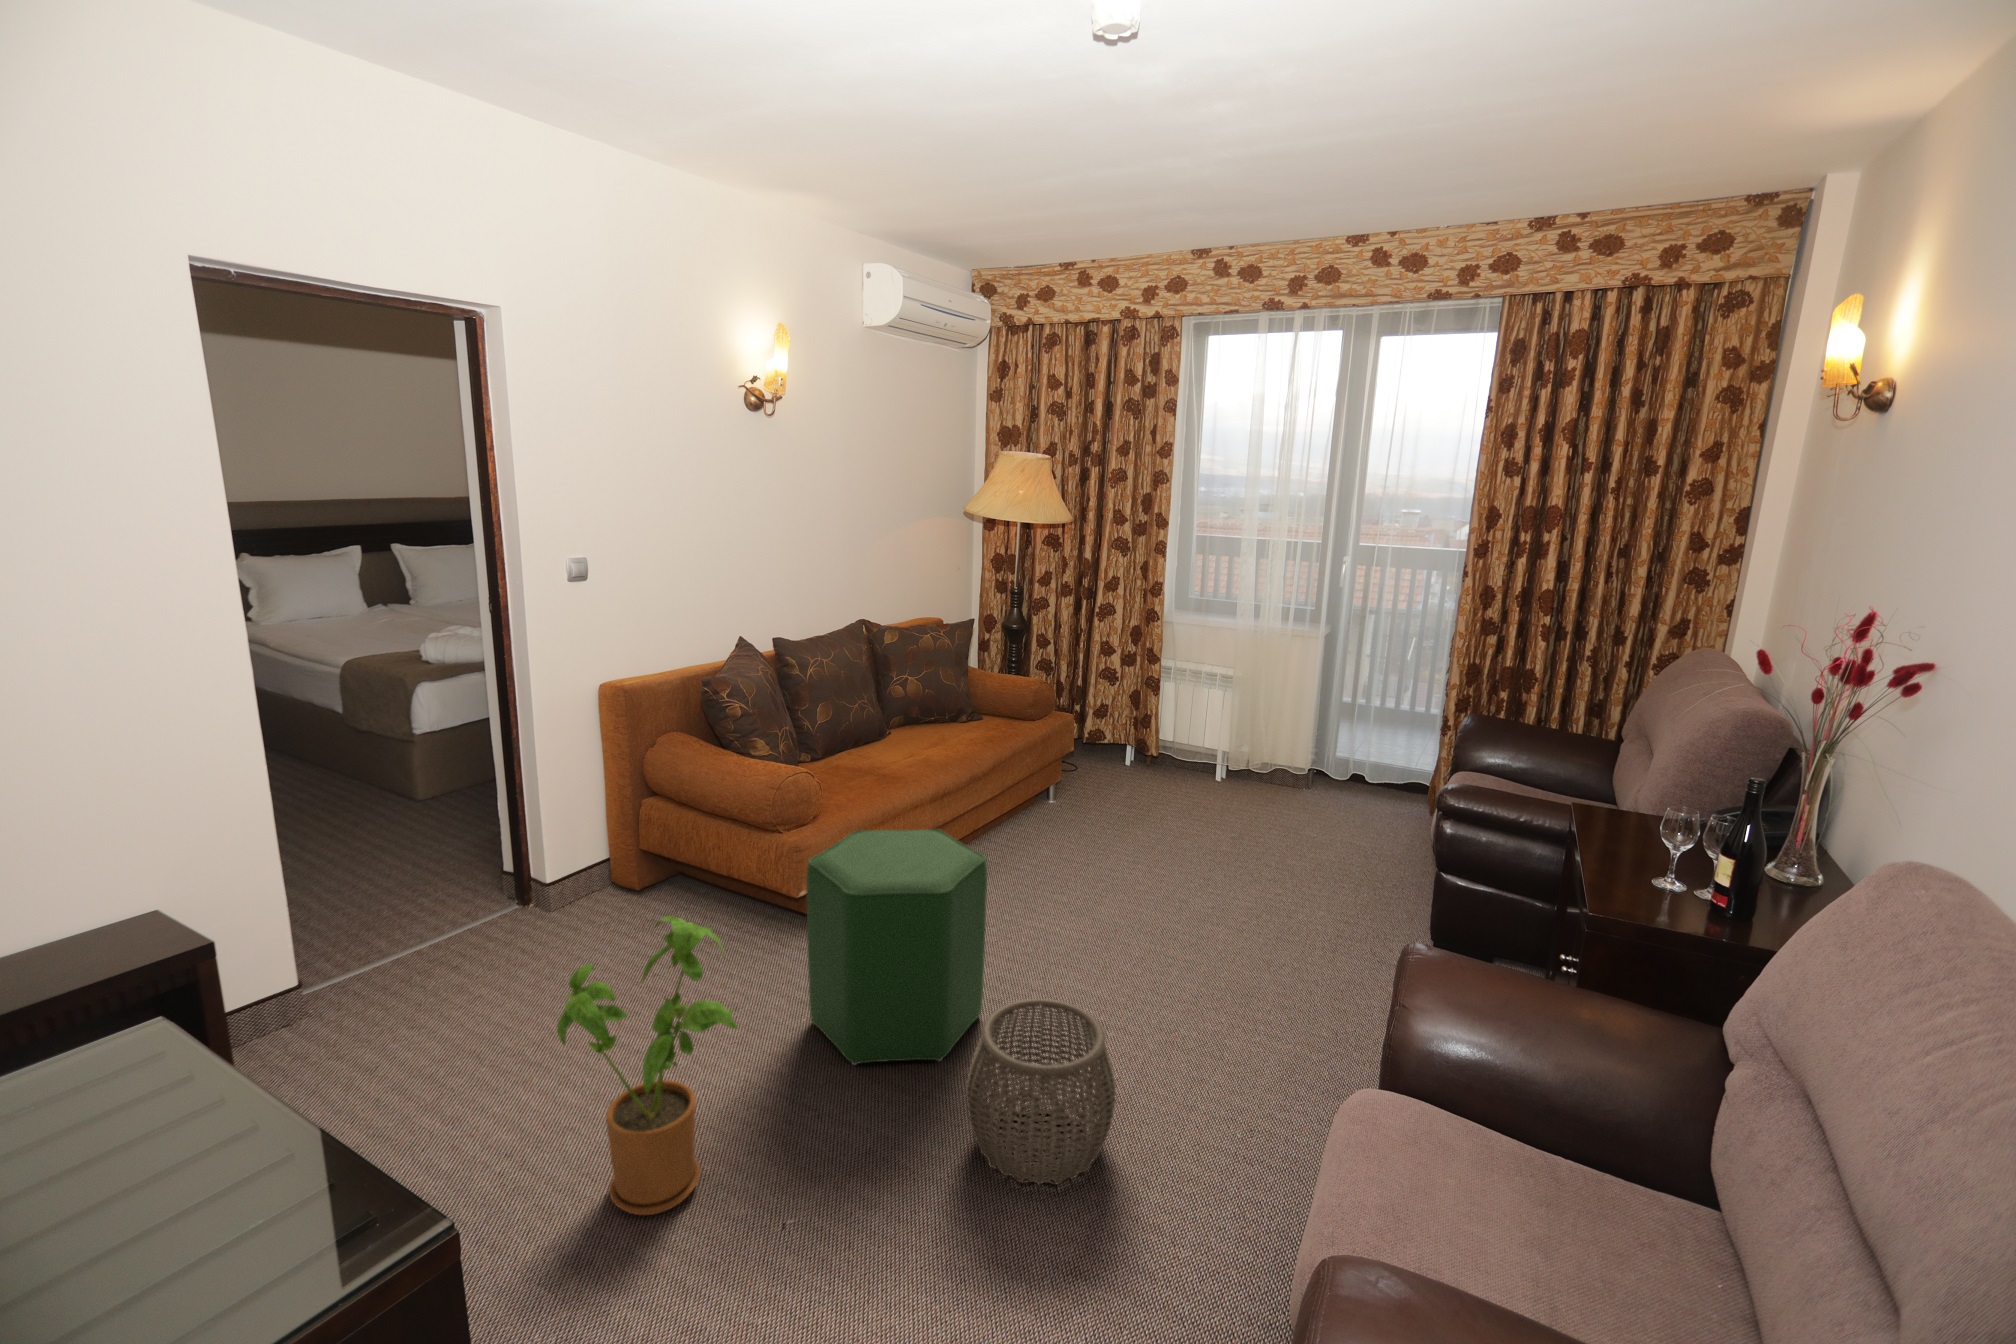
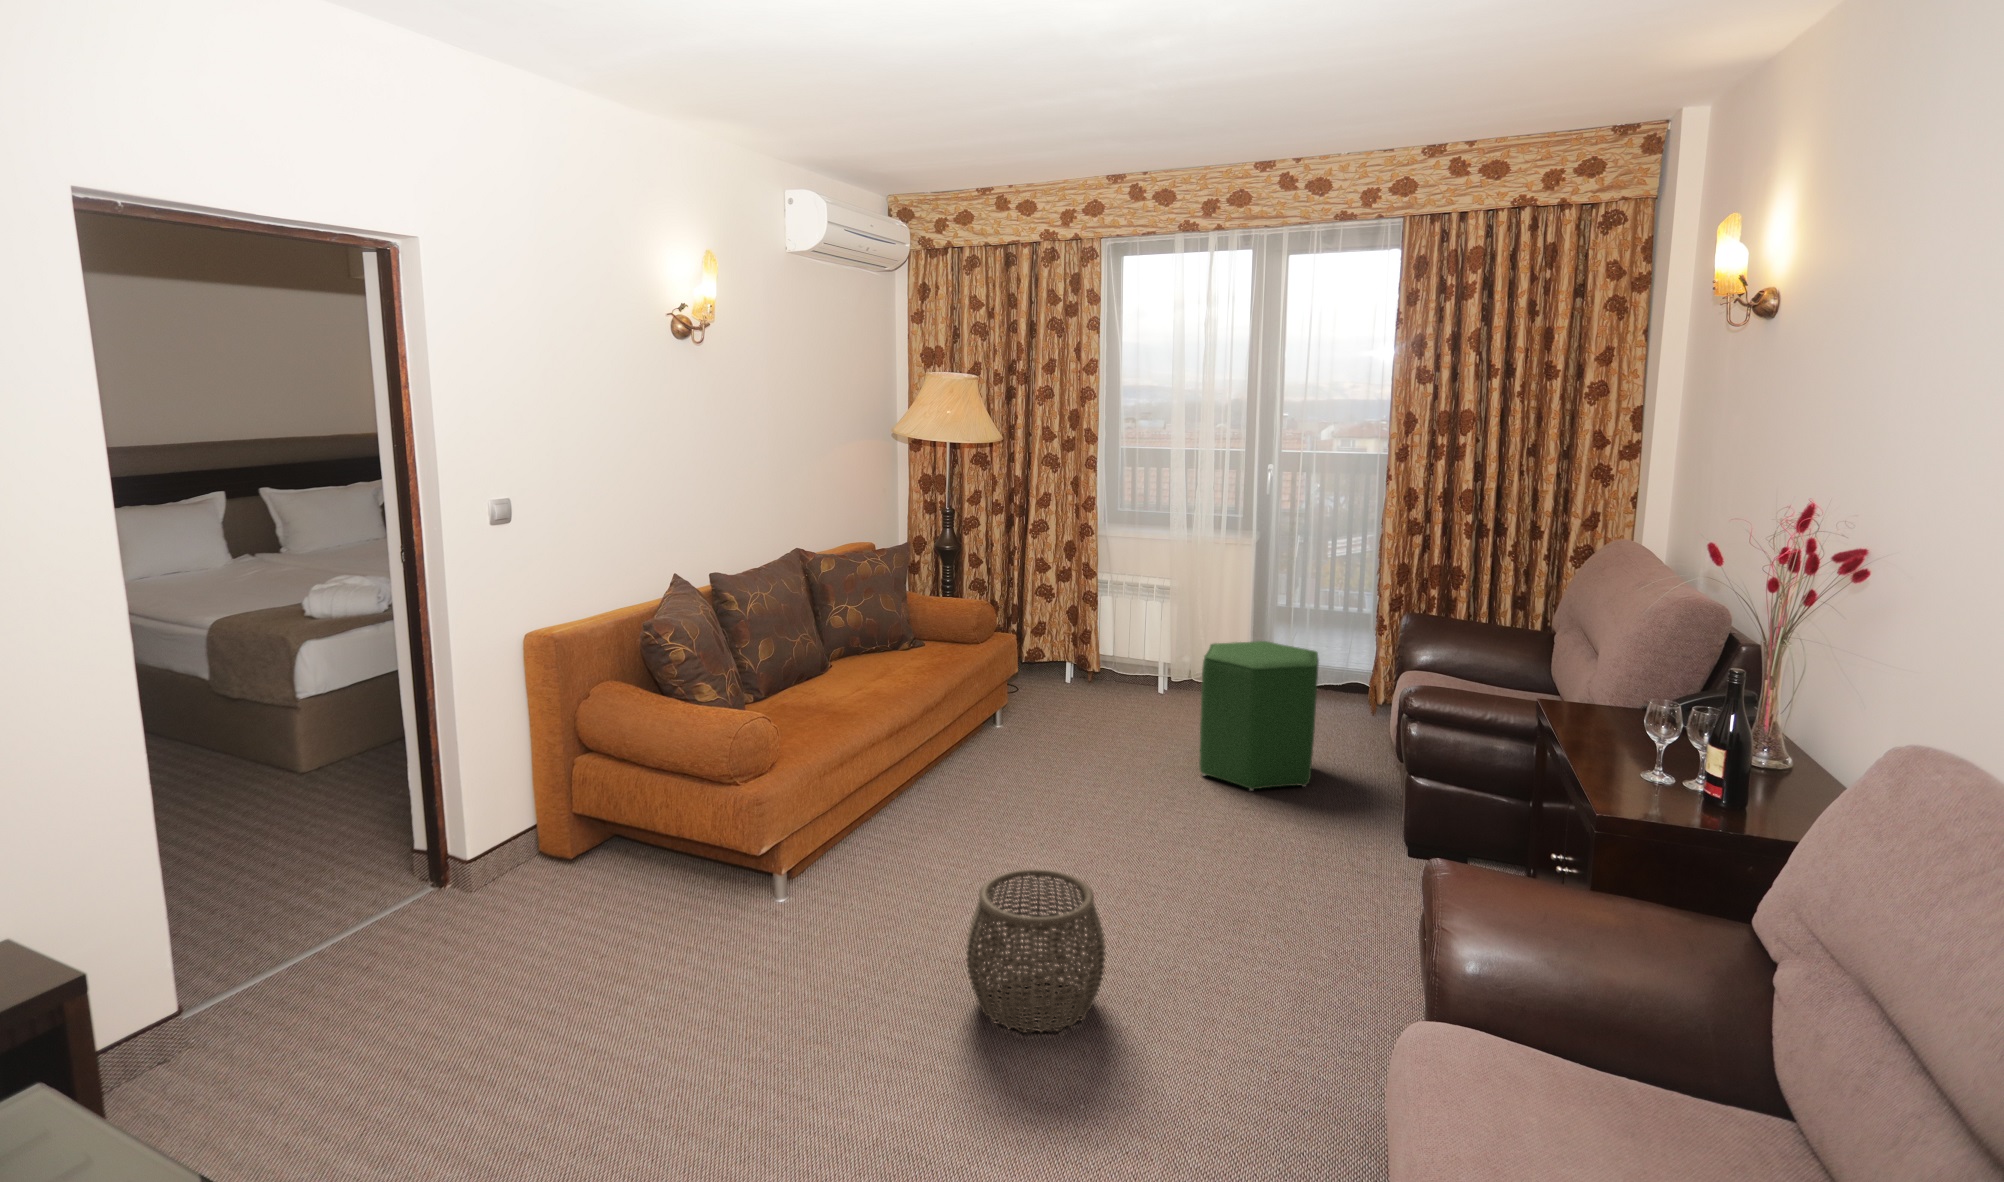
ottoman: present [806,829,987,1065] -> present [1199,641,1319,791]
house plant: present [557,916,738,1215] -> none [585,803,763,1086]

